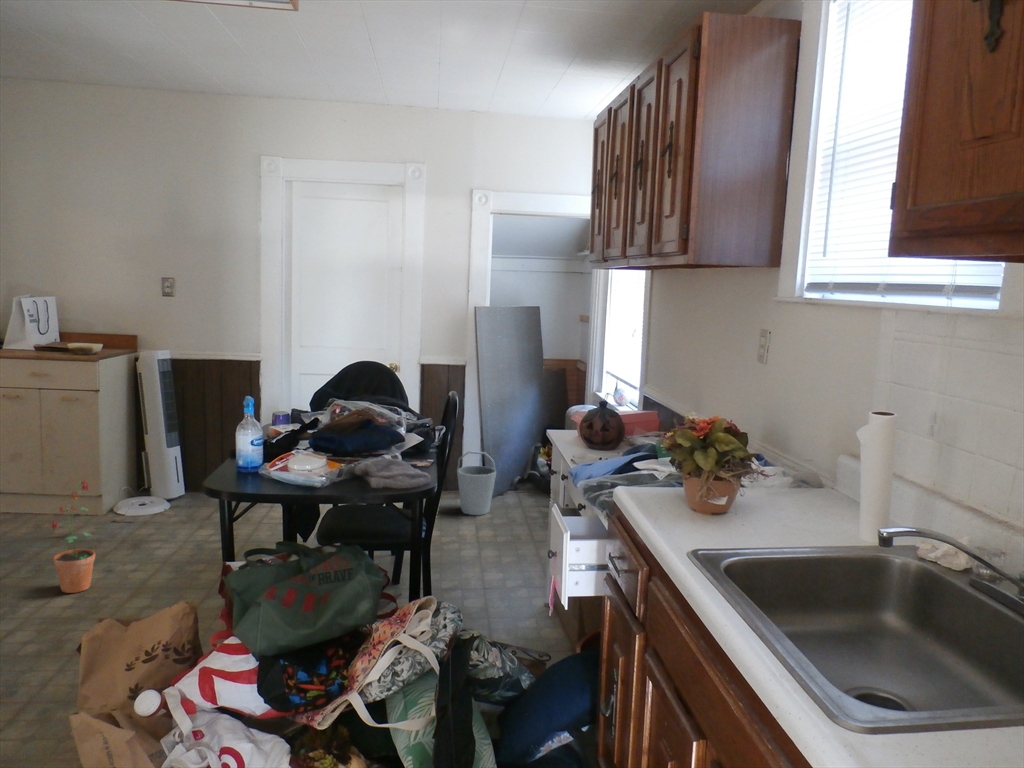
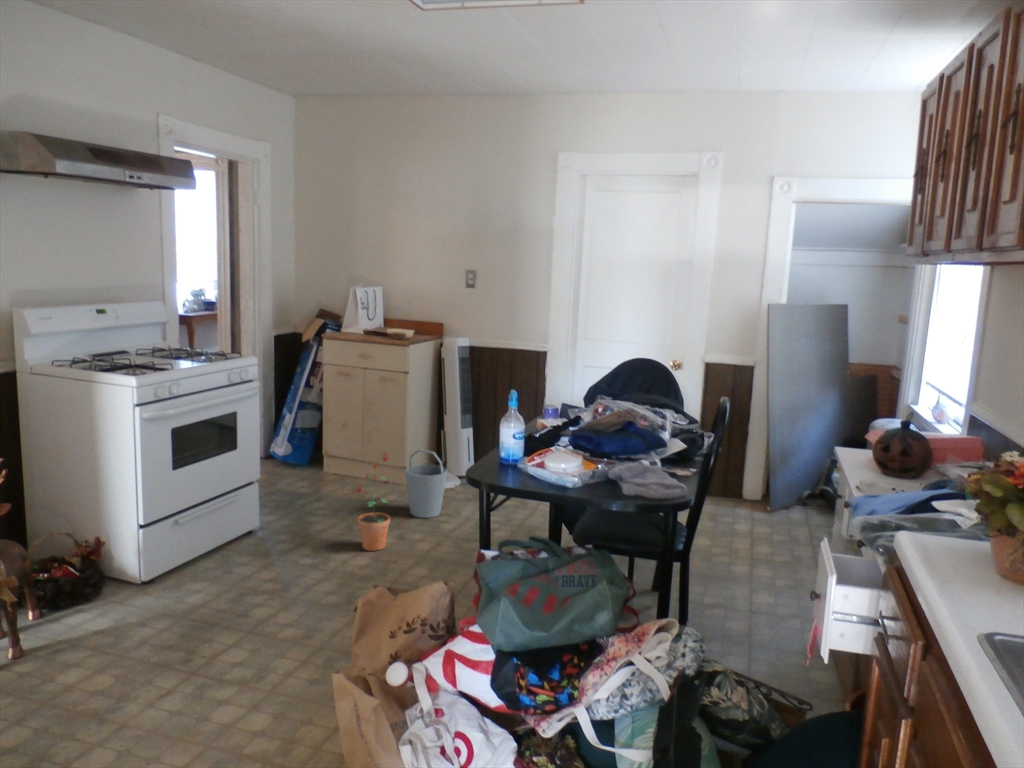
bucket: present [457,451,496,515] -> present [405,449,447,518]

